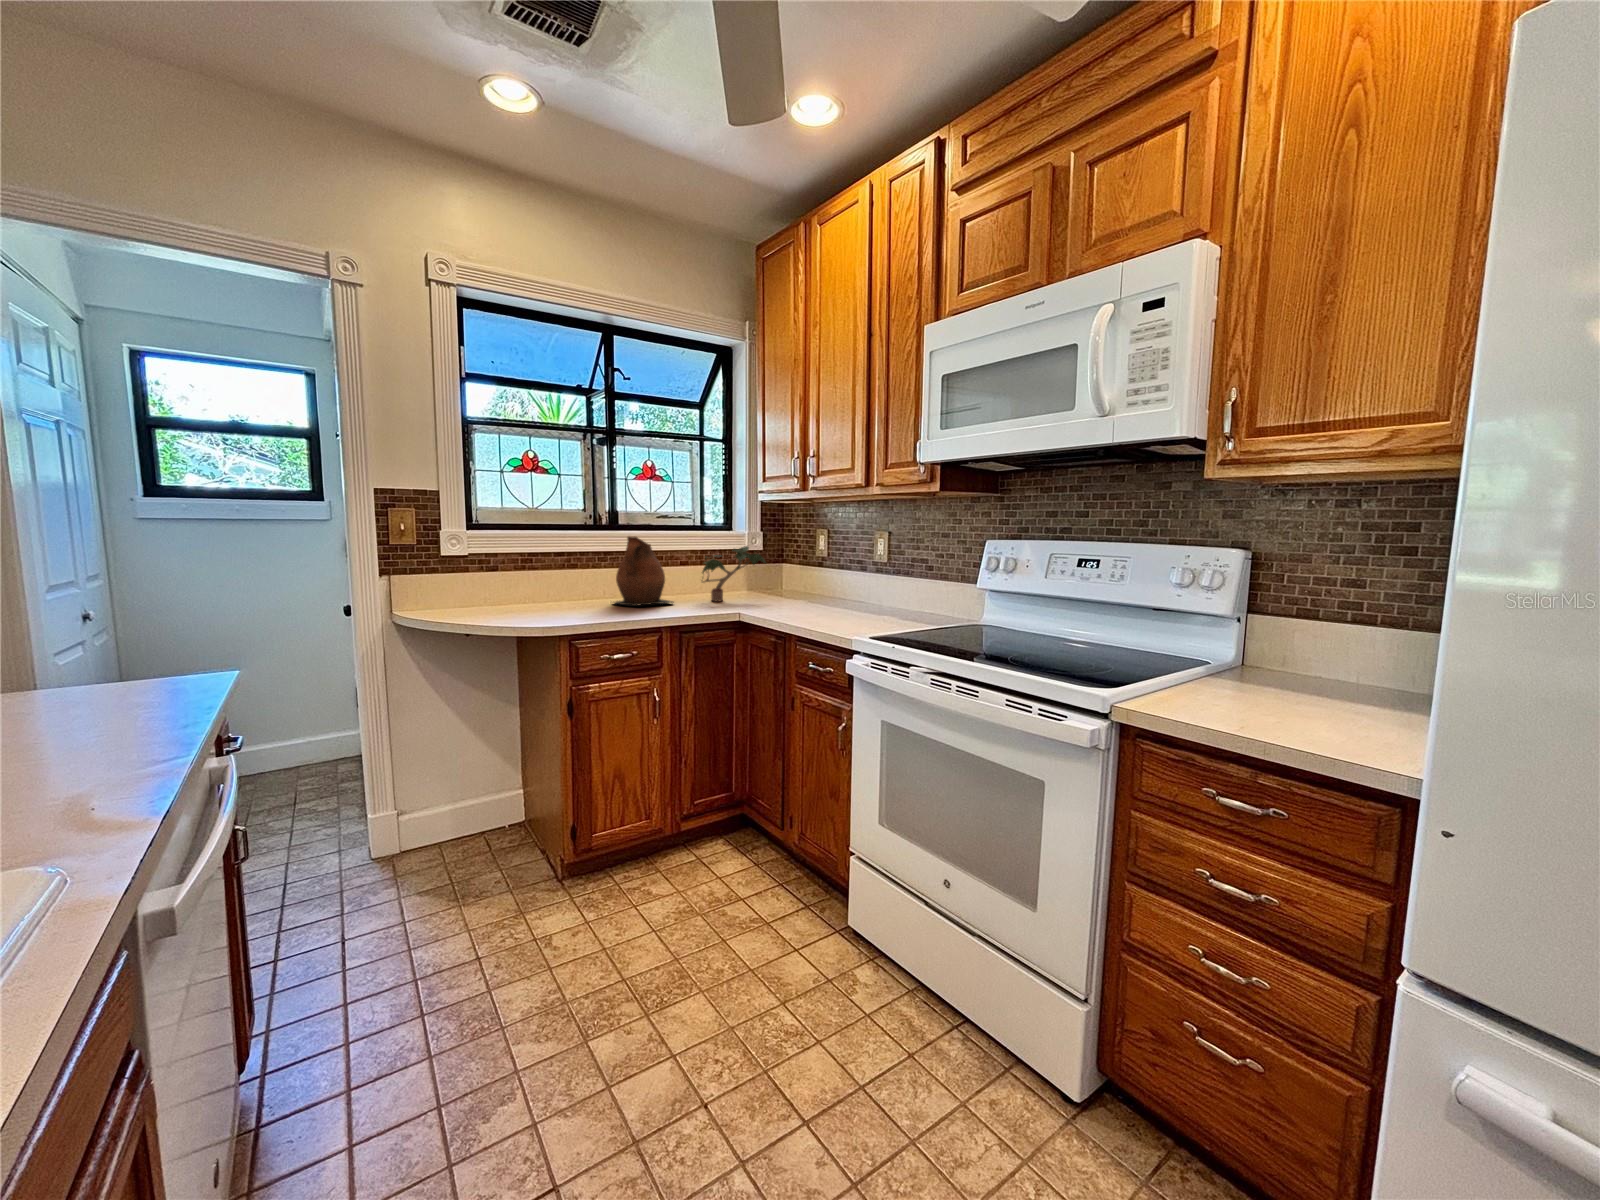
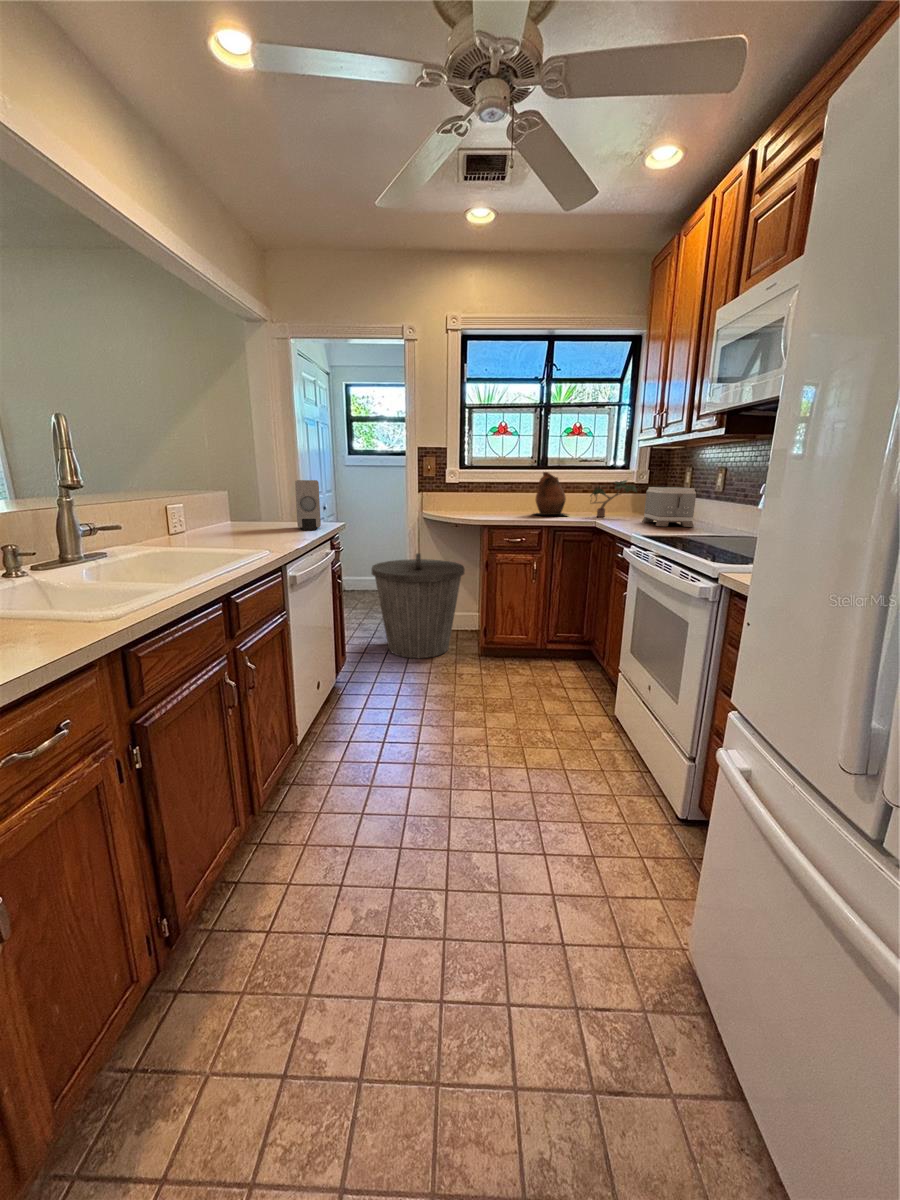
toaster: none [787,556,869,614] -> present [642,487,696,527]
soap dispenser: none [56,577,166,716] -> present [295,480,321,530]
trash can: none [284,701,508,933] -> present [372,554,464,658]

